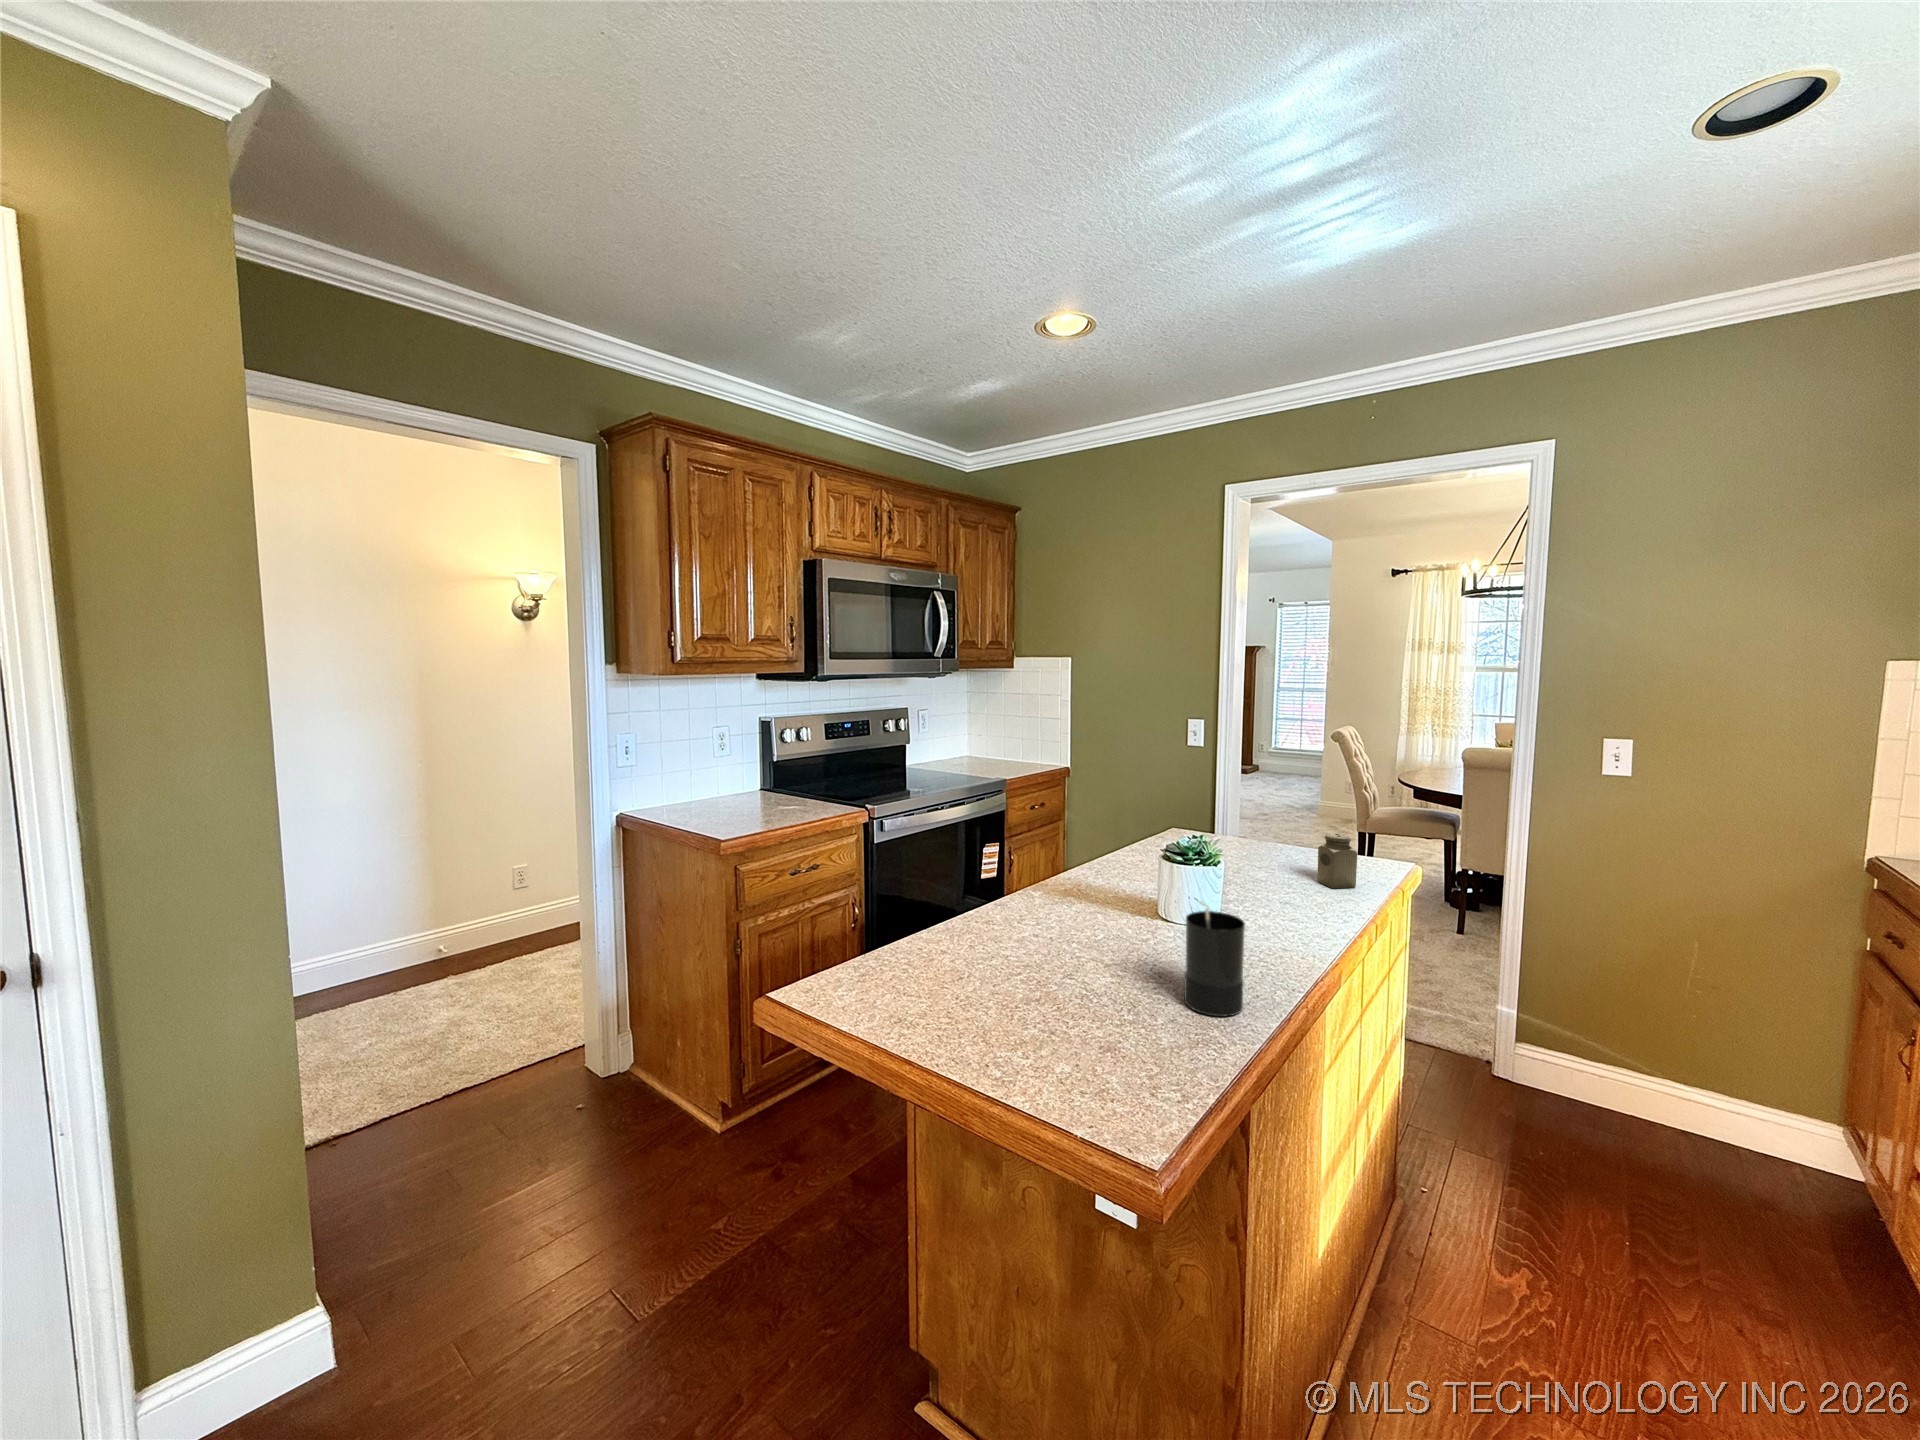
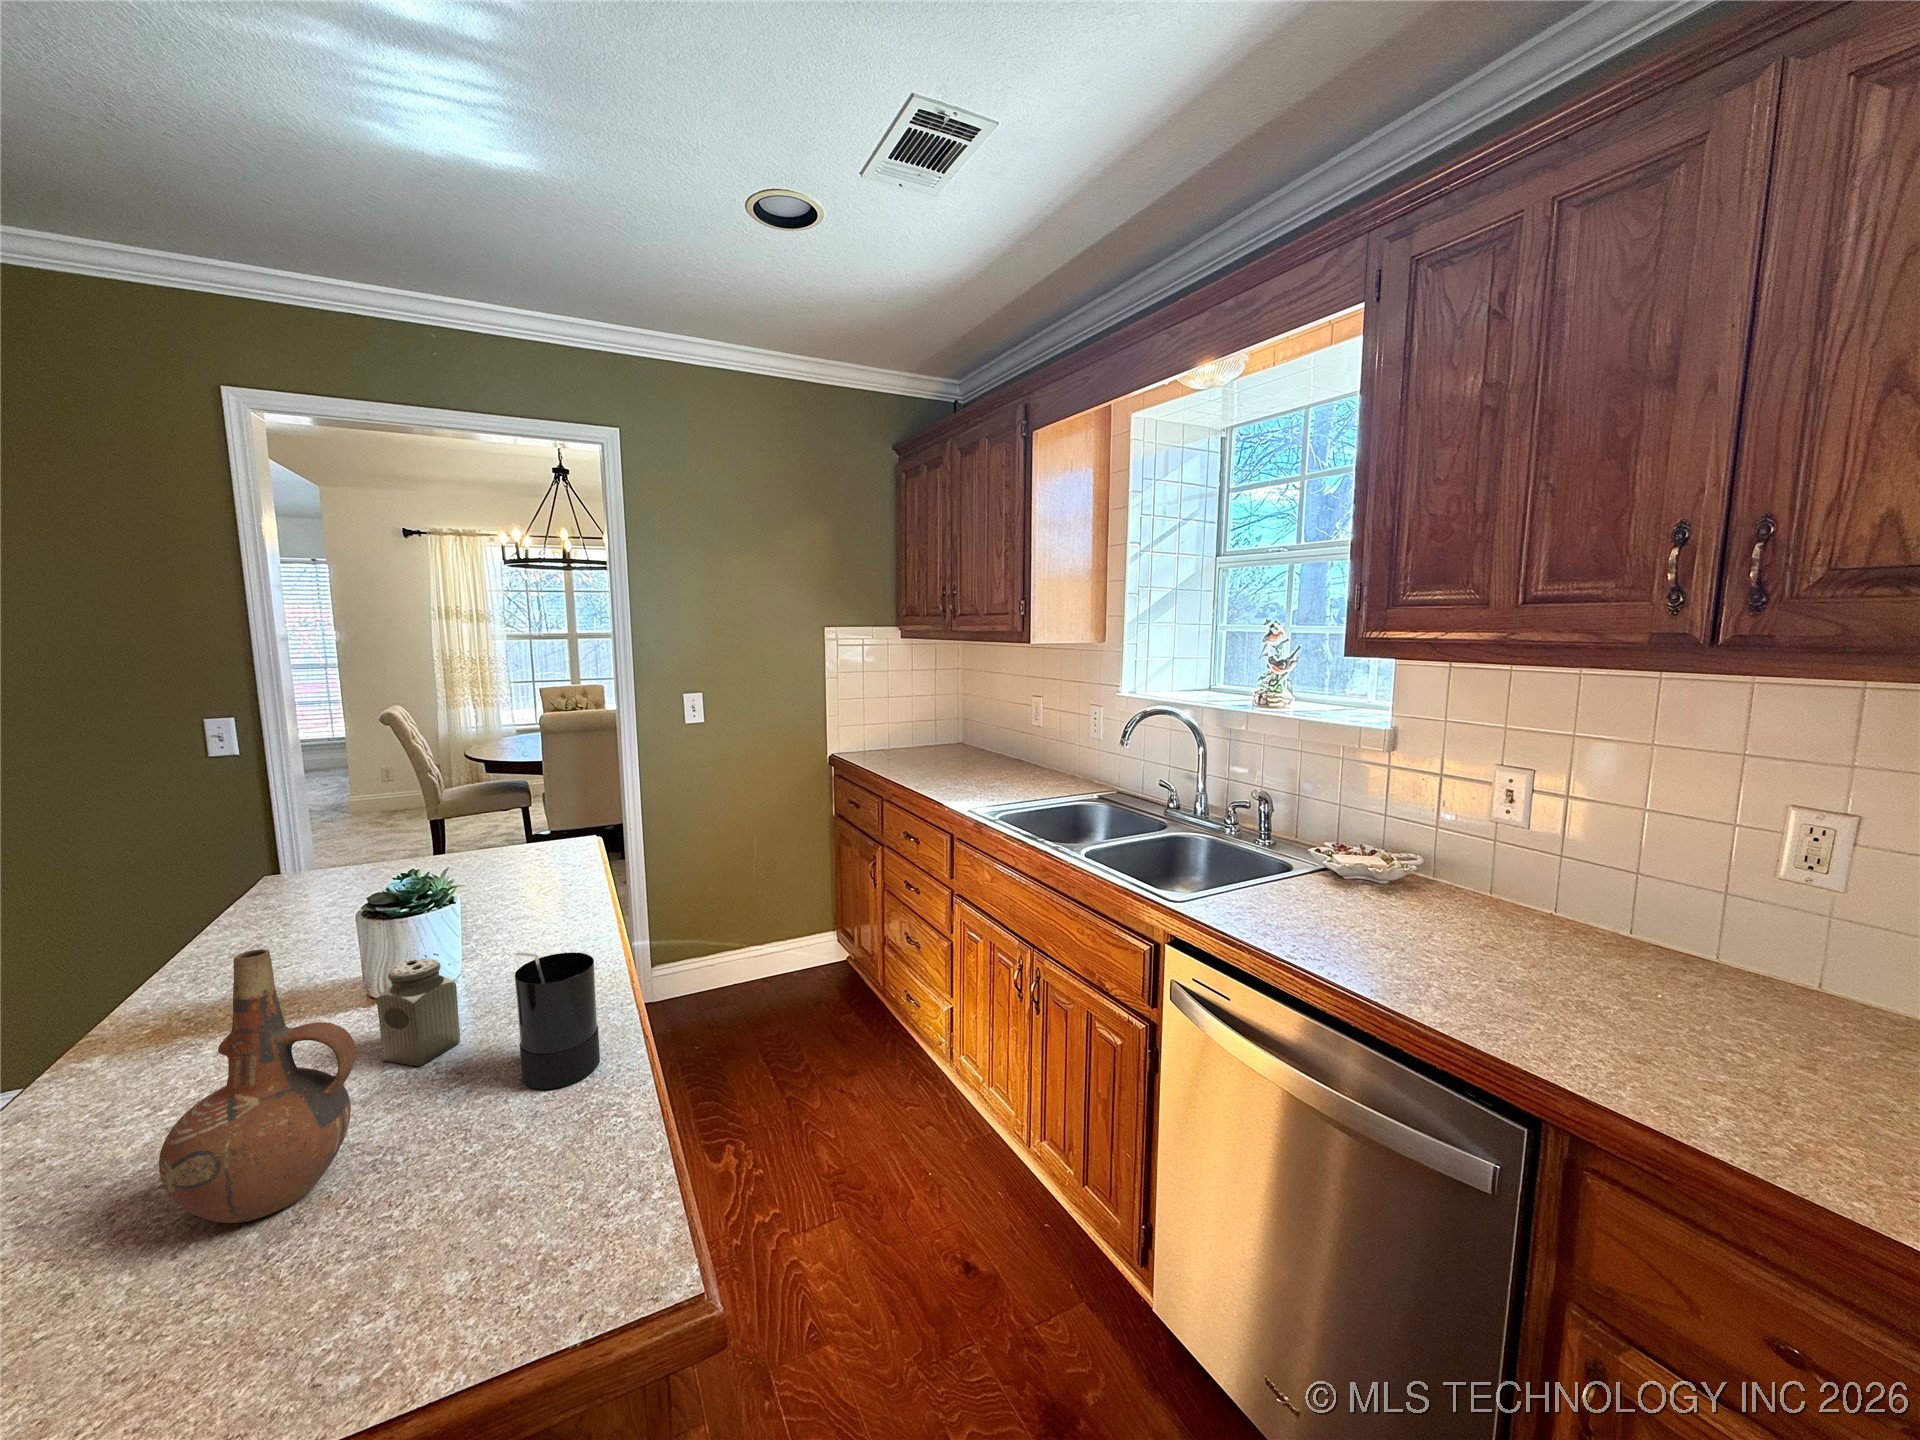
salt shaker: present [1317,834,1357,888] -> present [377,958,460,1066]
ceramic pitcher: none [999,837,1083,990] -> present [159,949,356,1223]

